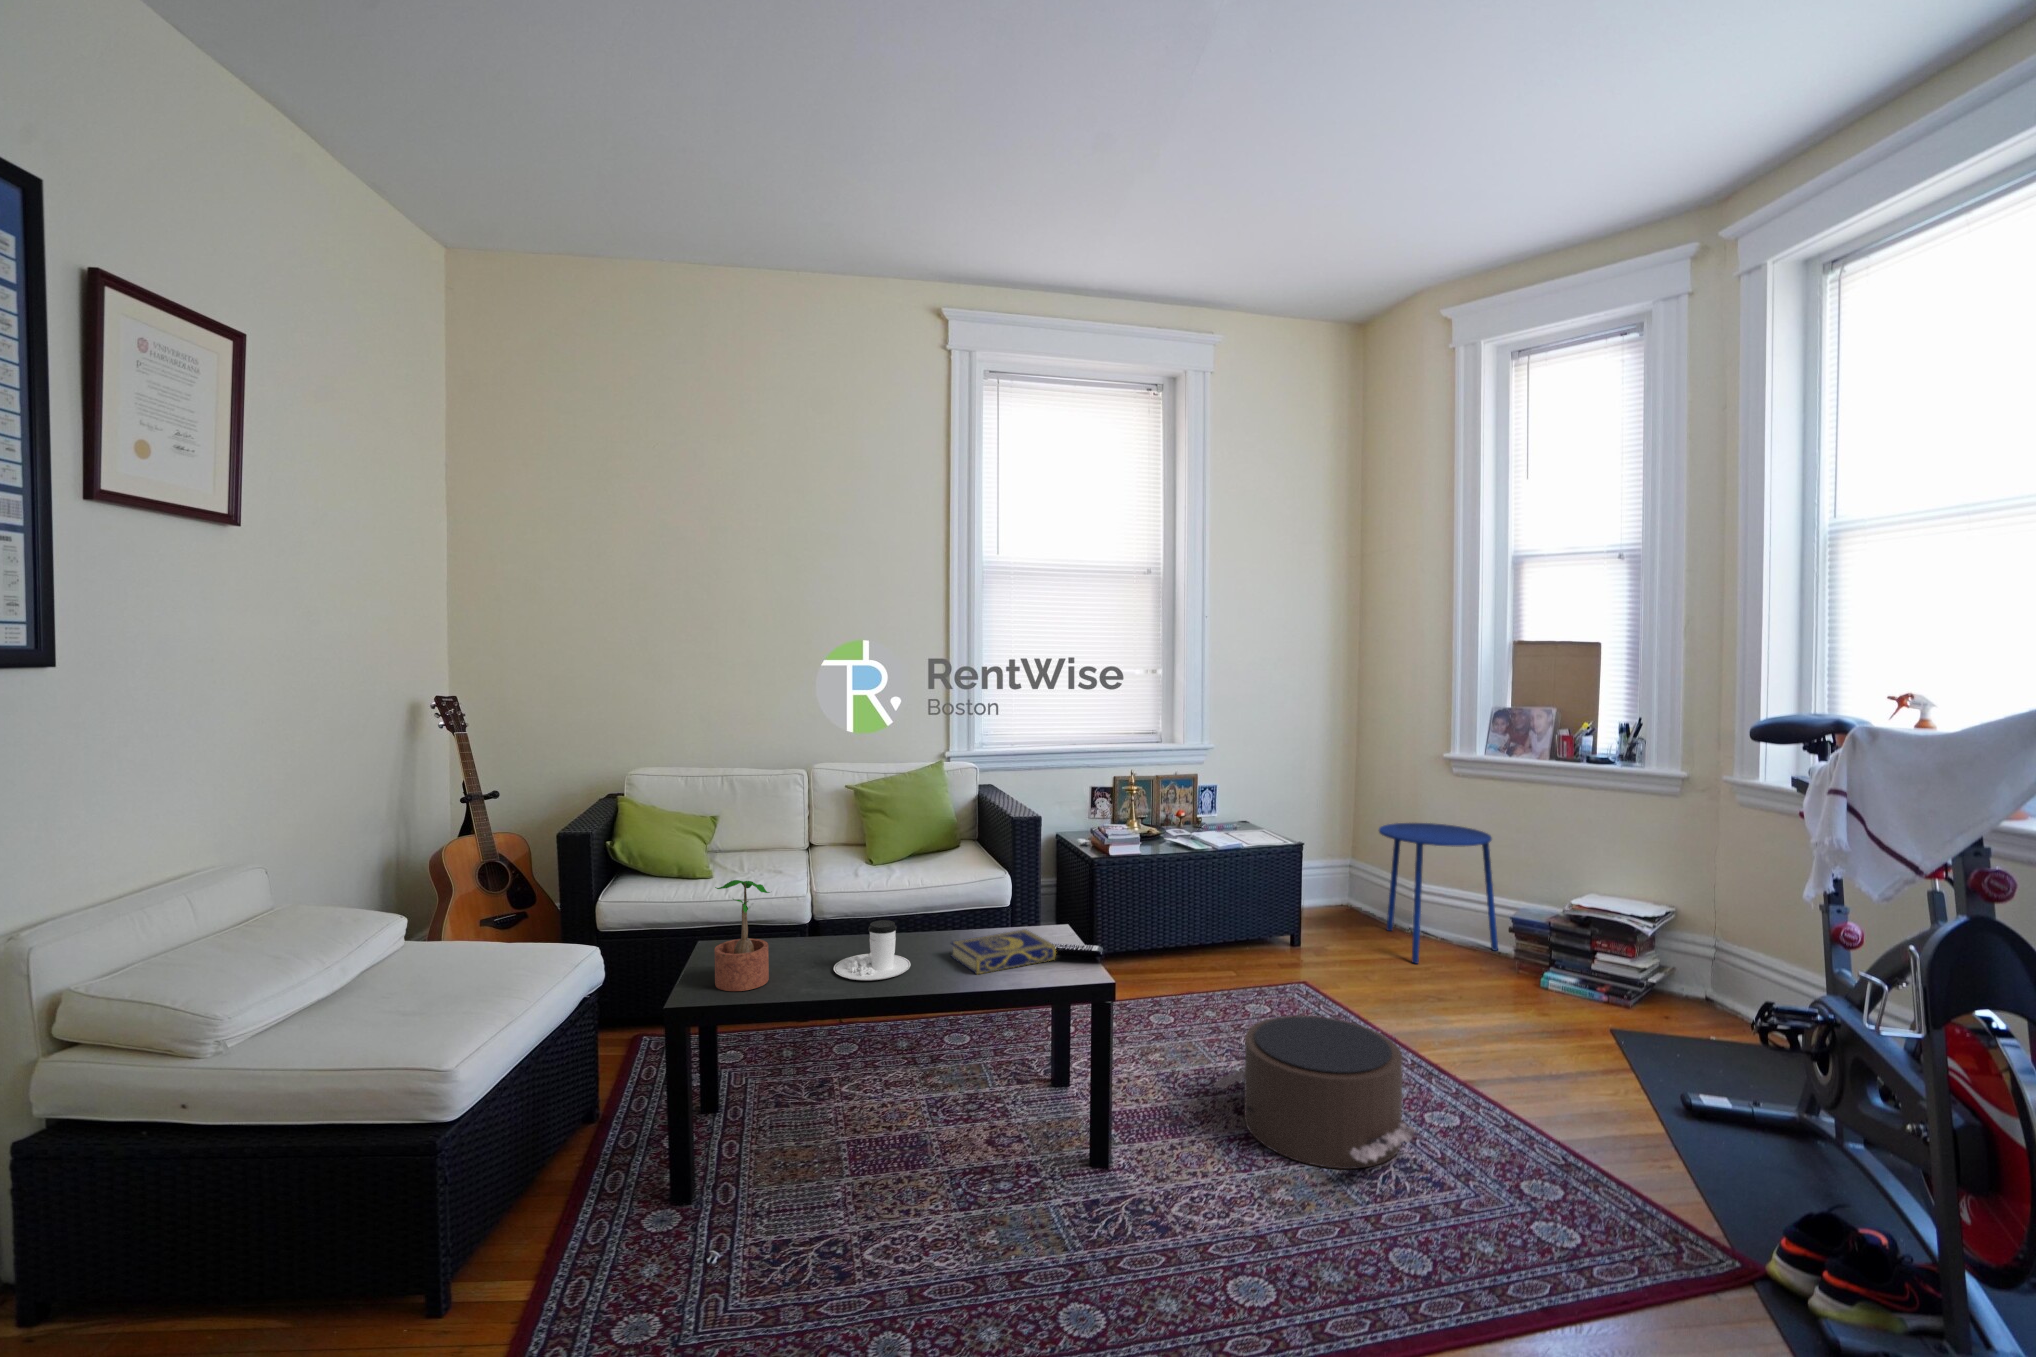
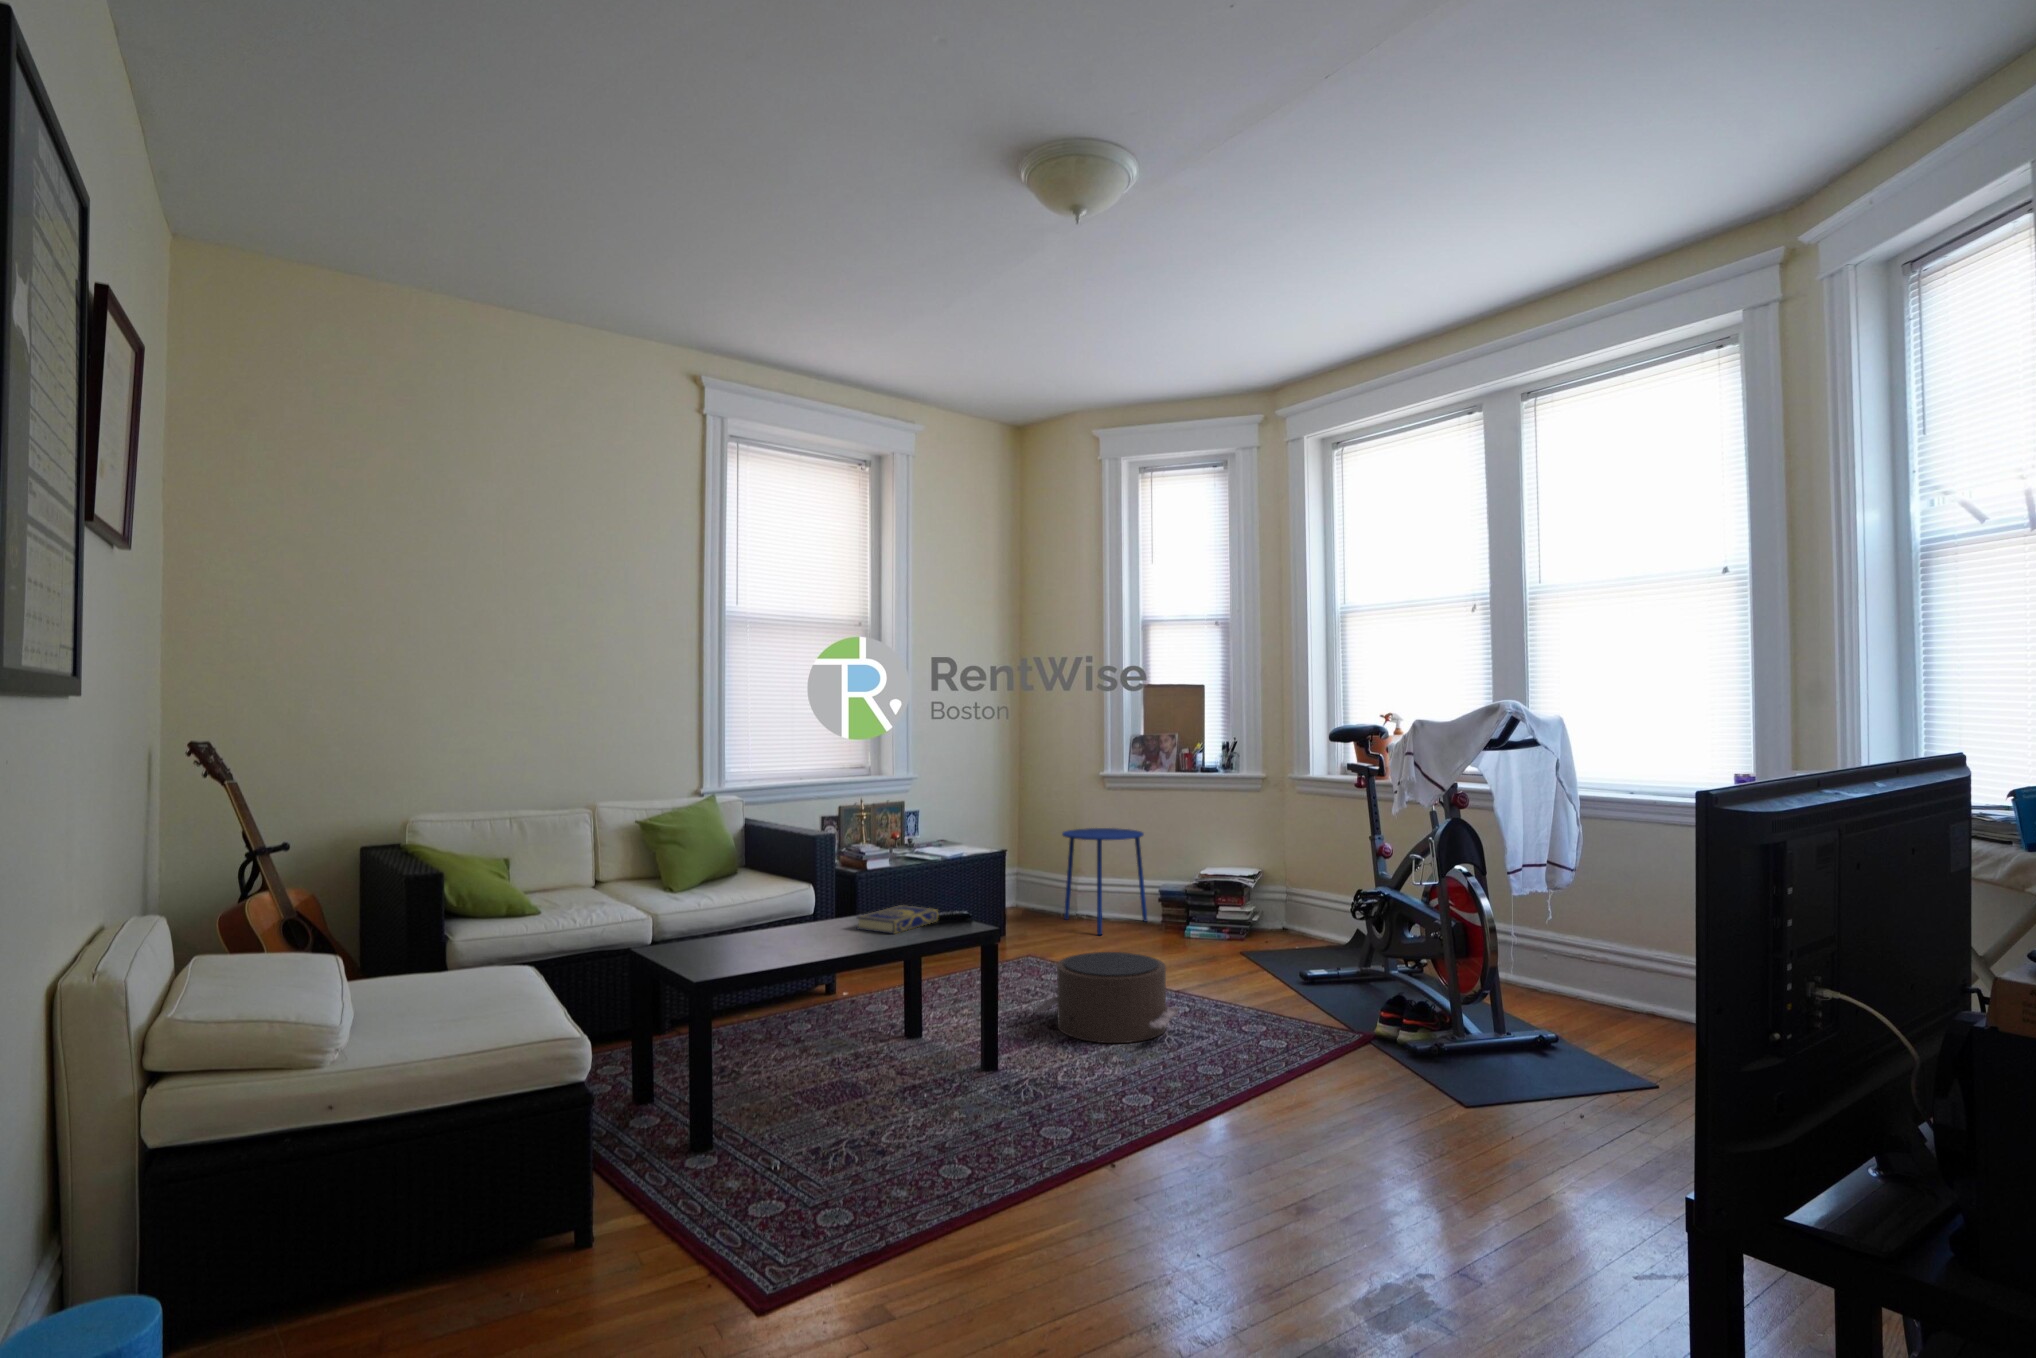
potted plant: present [715,880,770,991] -> none [692,871,743,964]
coffee cup: present [834,920,911,980] -> none [776,900,841,946]

